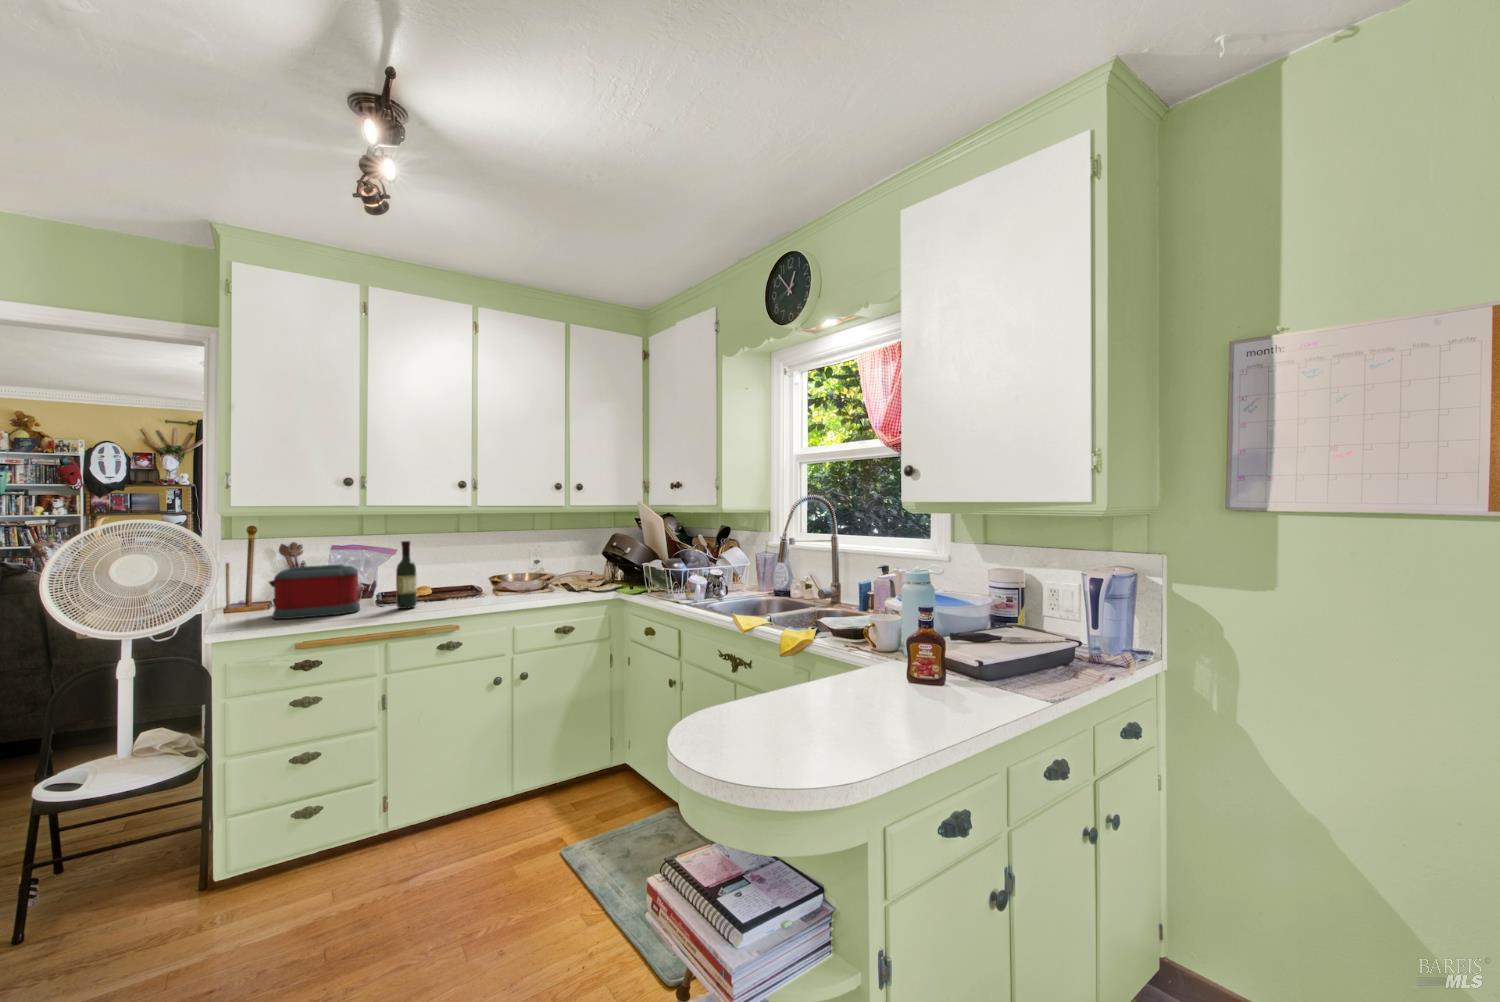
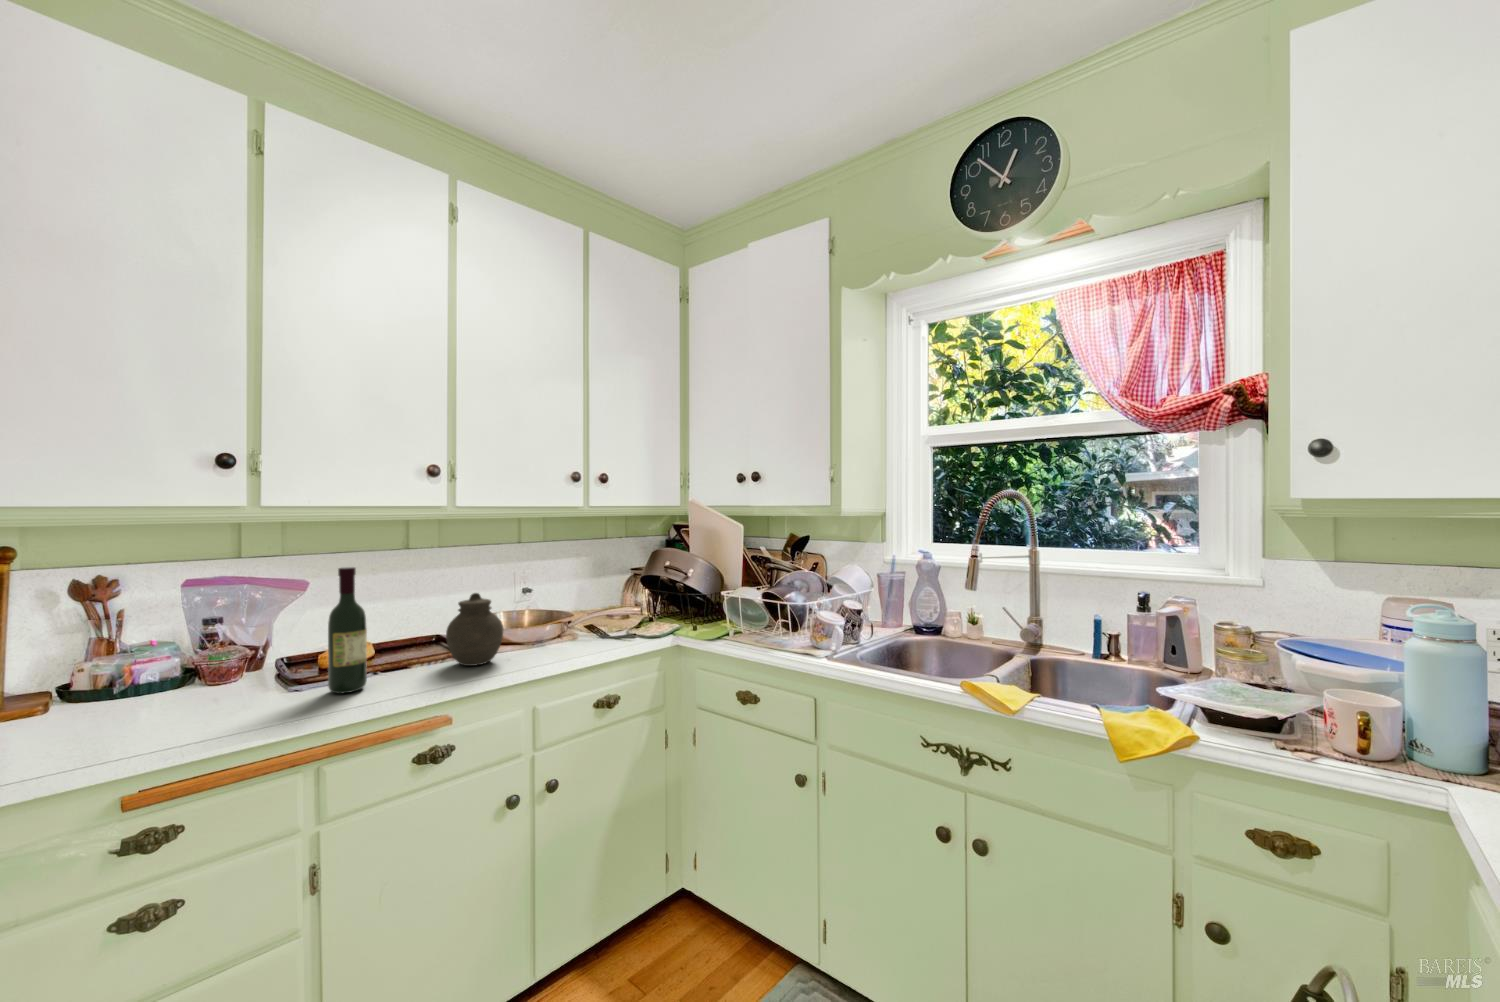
jar: none [465,558,498,600] -> present [446,593,503,666]
toaster: present [269,565,361,619] -> none [46,615,254,740]

